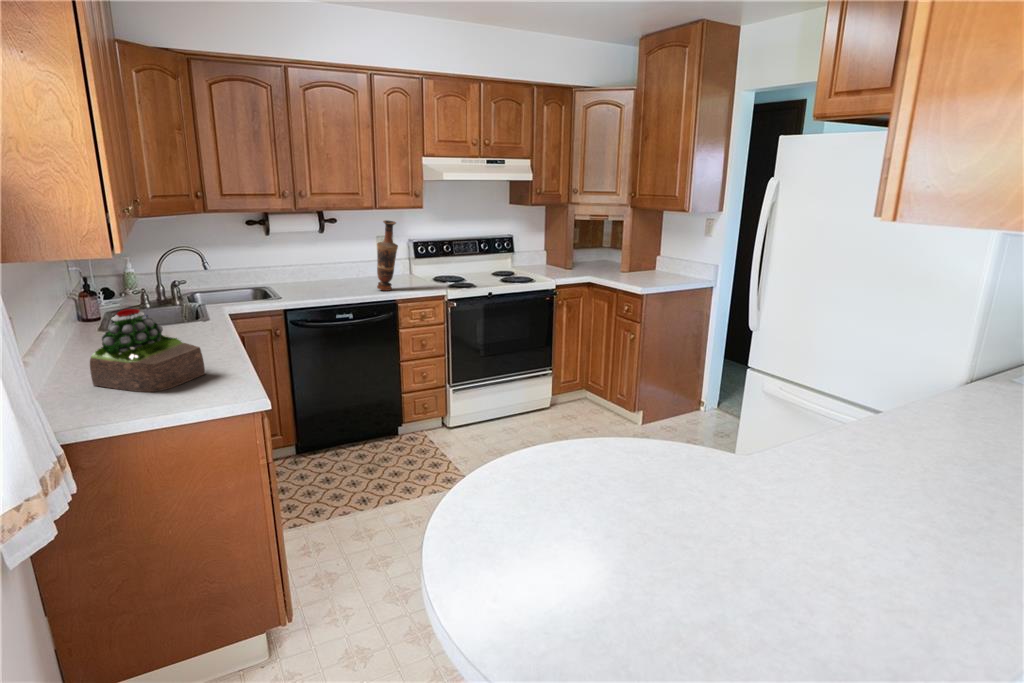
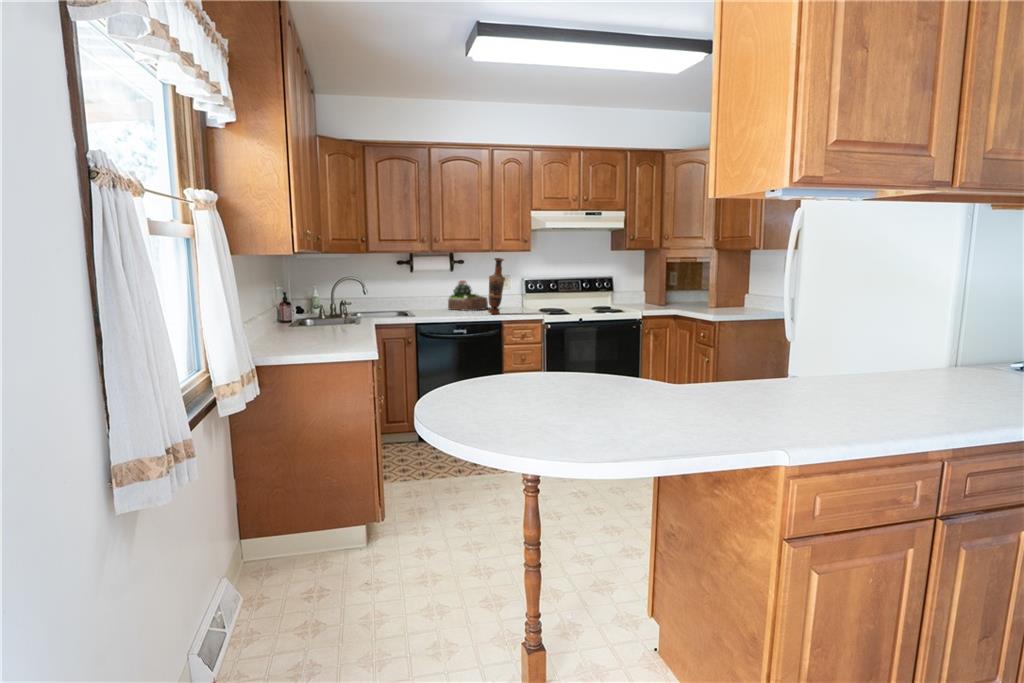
succulent plant: present [90,309,205,392] -> present [448,281,488,311]

